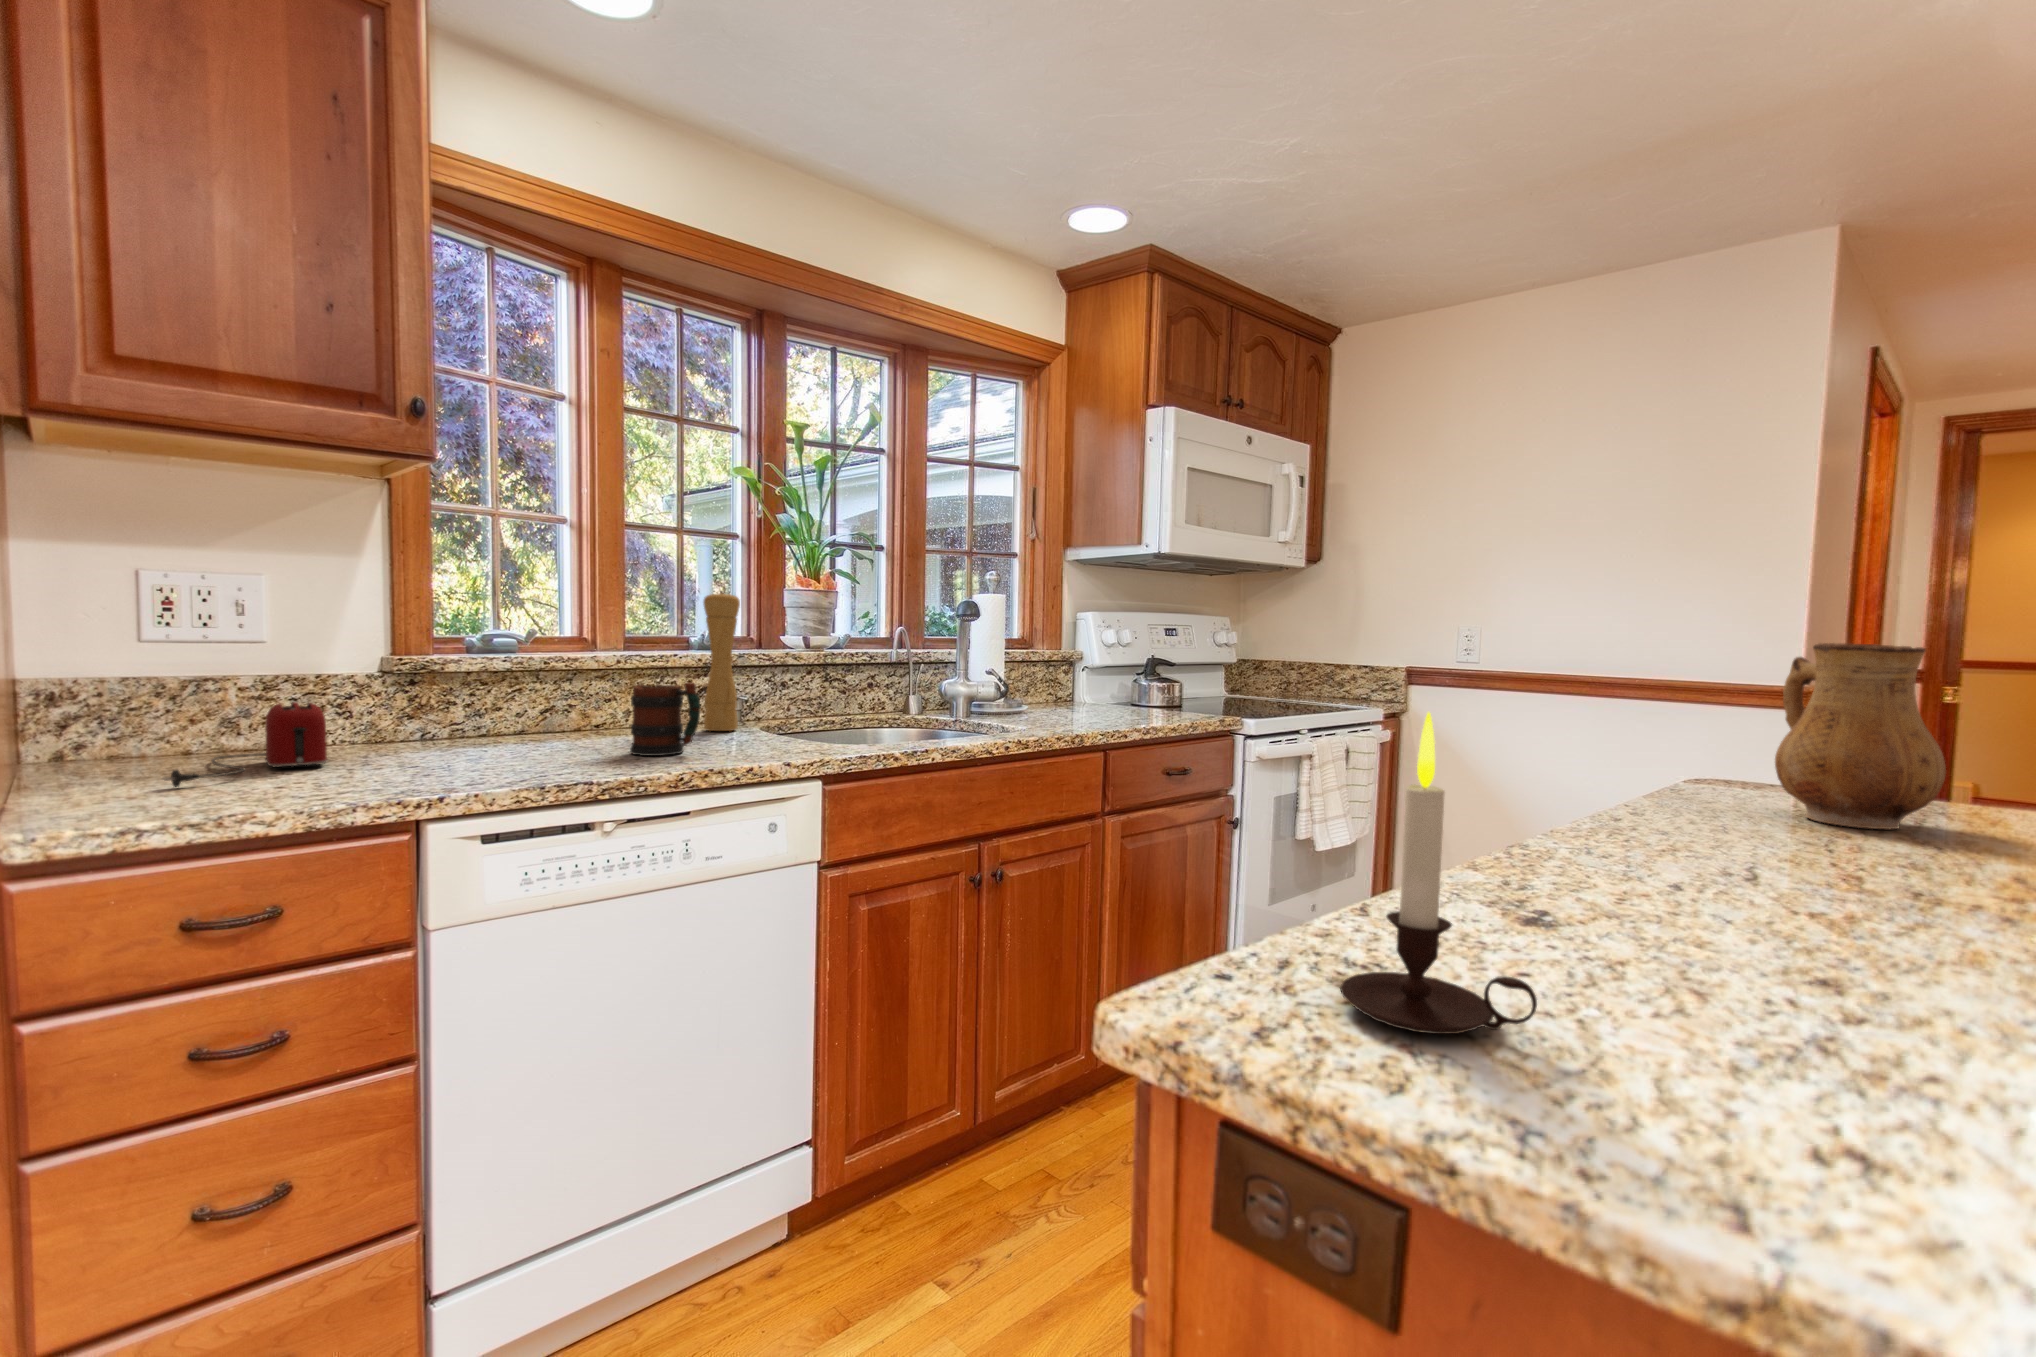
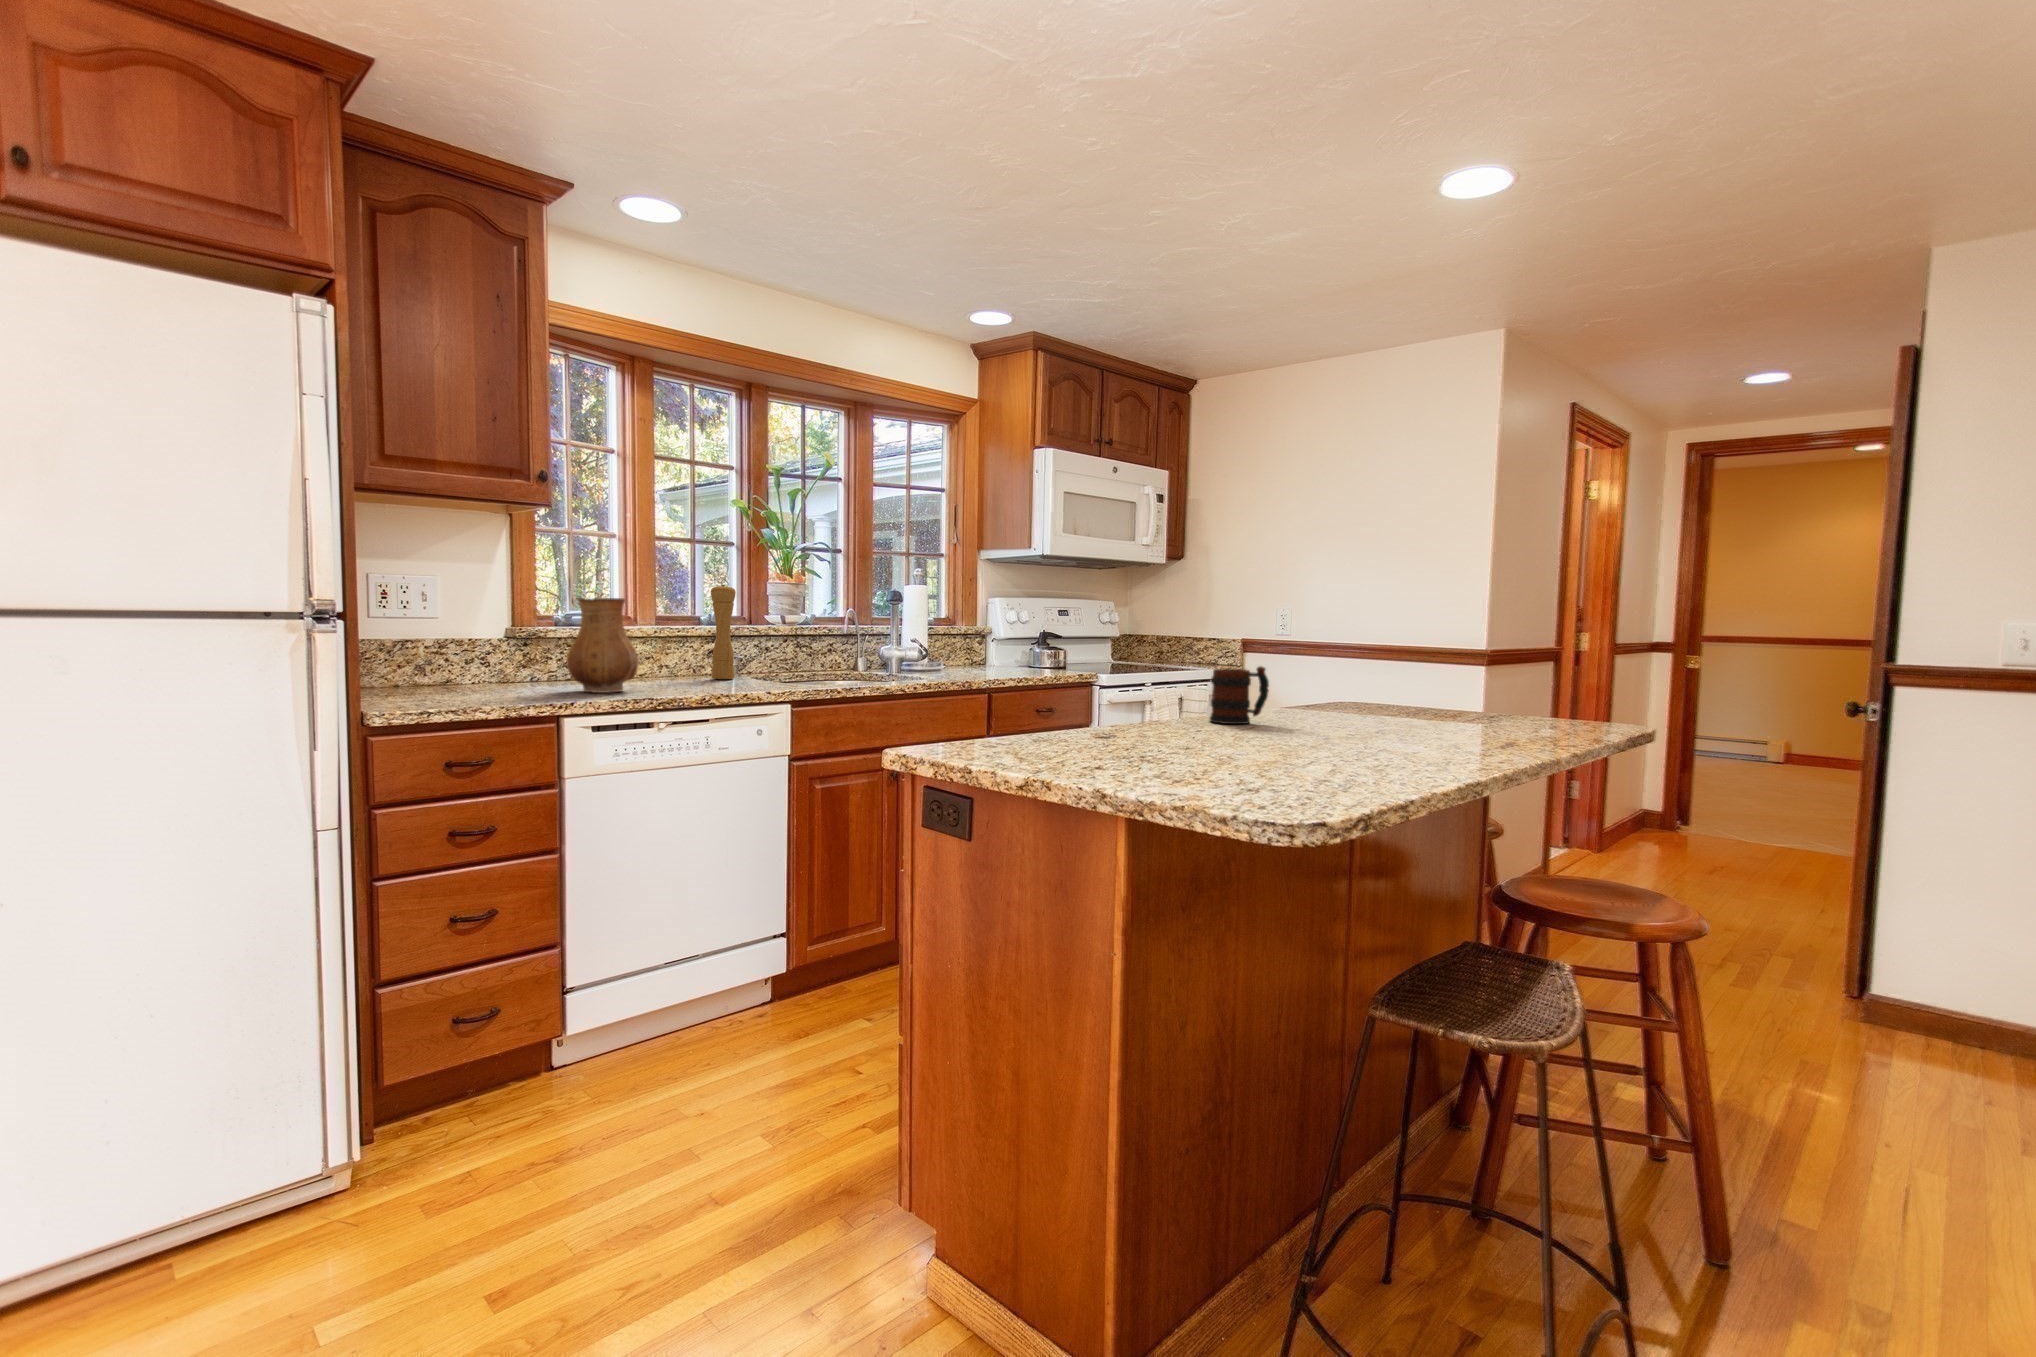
ceramic pitcher: present [1775,643,1946,829] -> present [567,598,639,693]
mug: present [630,682,701,756] -> present [1210,666,1269,724]
toaster: present [162,702,327,787] -> none [413,654,490,698]
candle: present [1340,713,1537,1034] -> none [980,635,1040,752]

